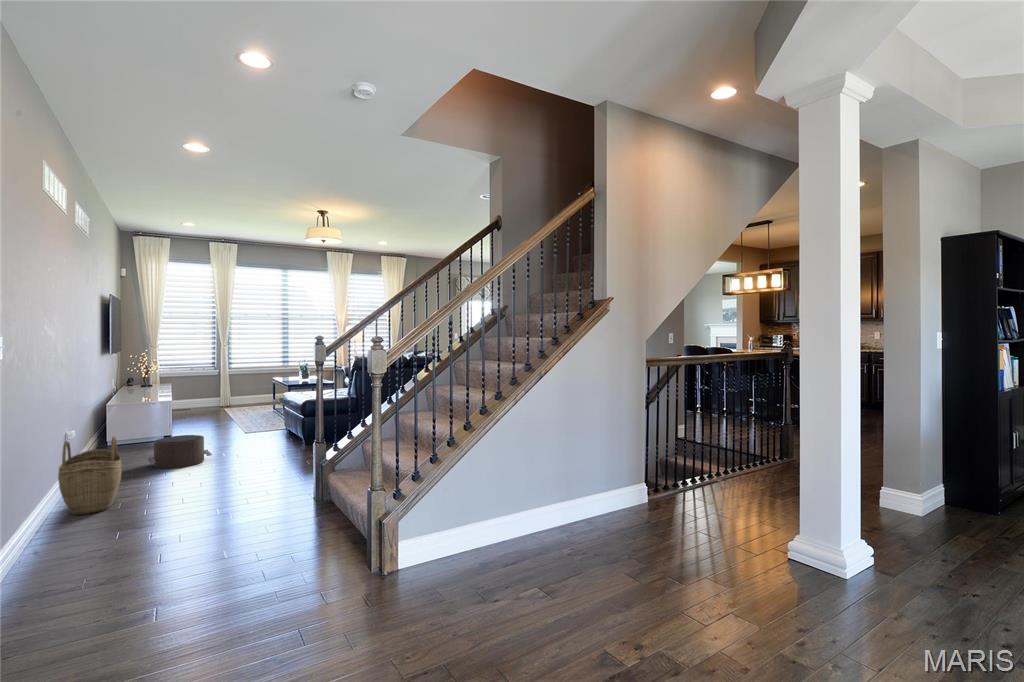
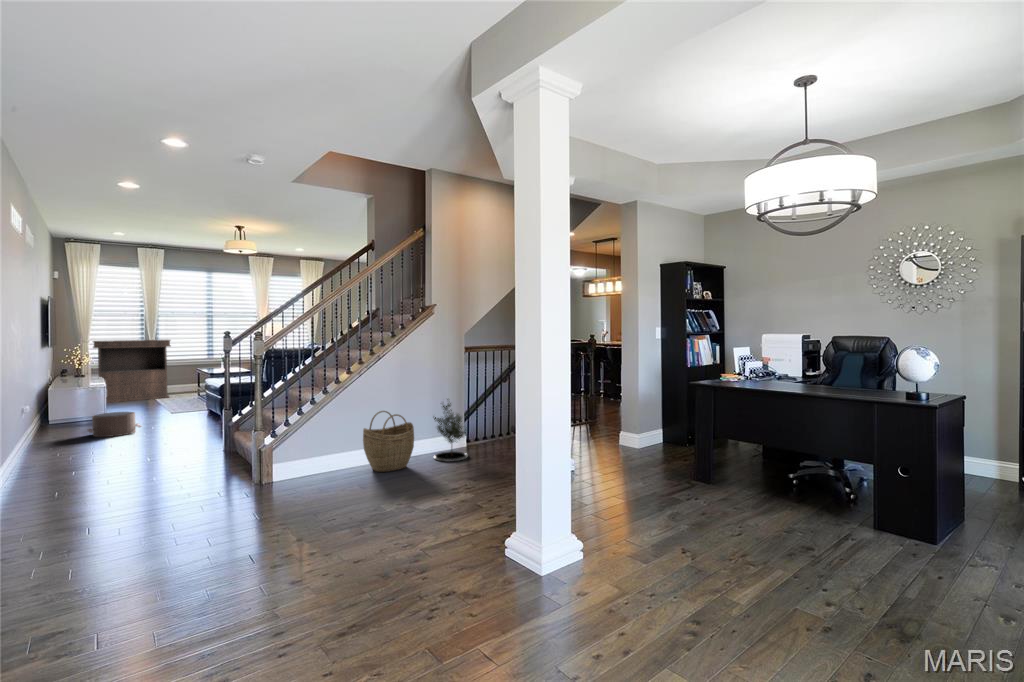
console table: none [161,345,244,417] -> present [93,340,171,402]
potted tree: none [611,434,670,533] -> present [434,399,468,462]
woven basket: present [58,437,122,515] -> present [363,411,414,472]

